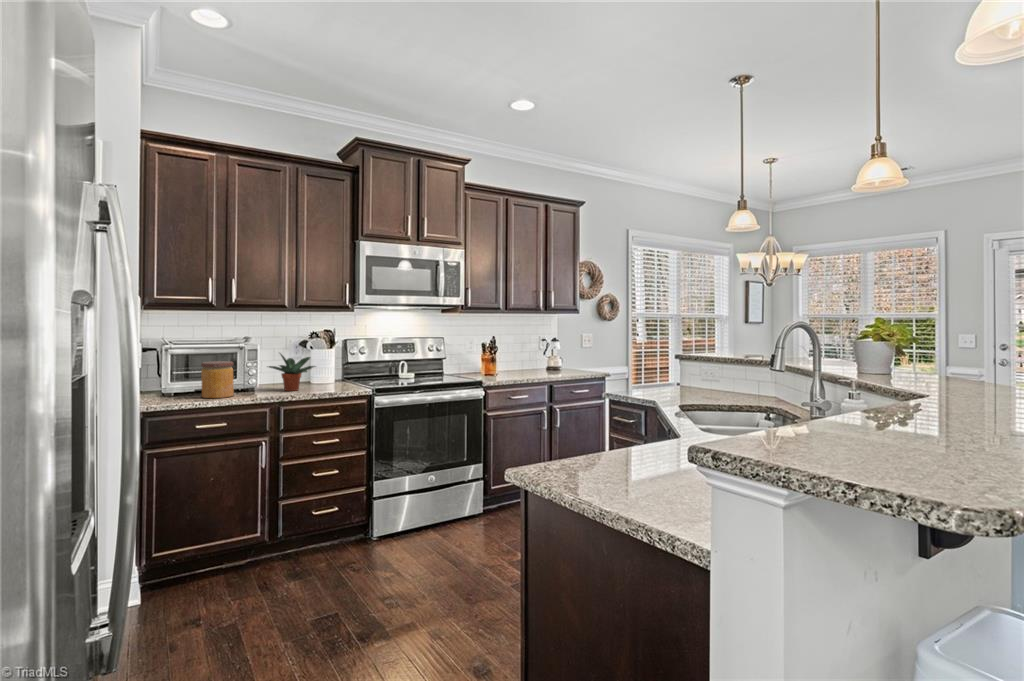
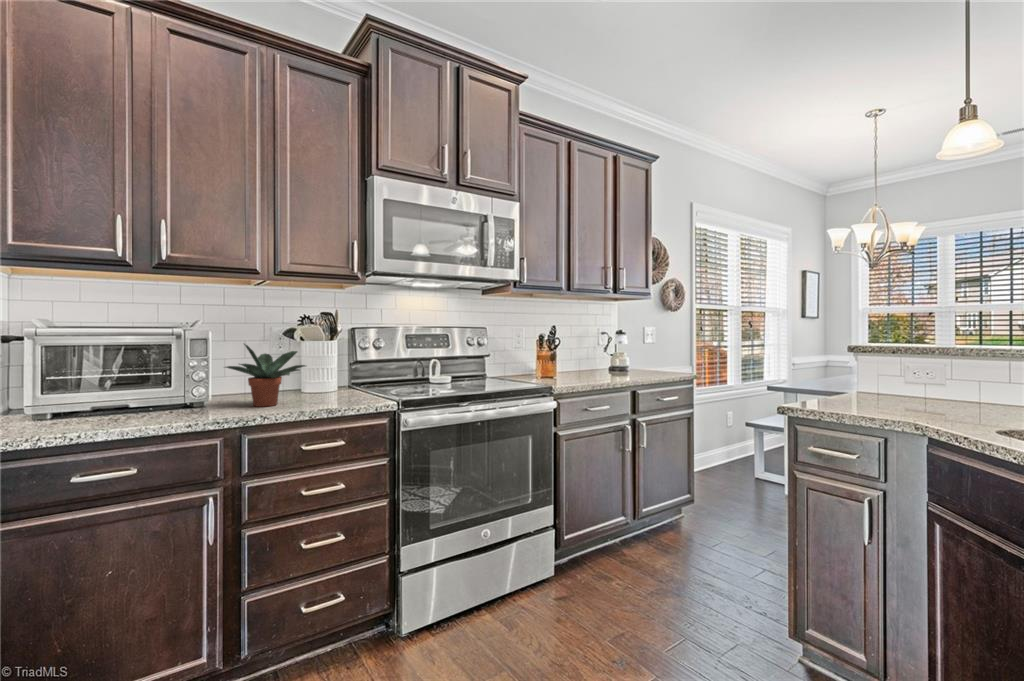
jar: present [201,361,234,398] -> none [92,358,157,424]

